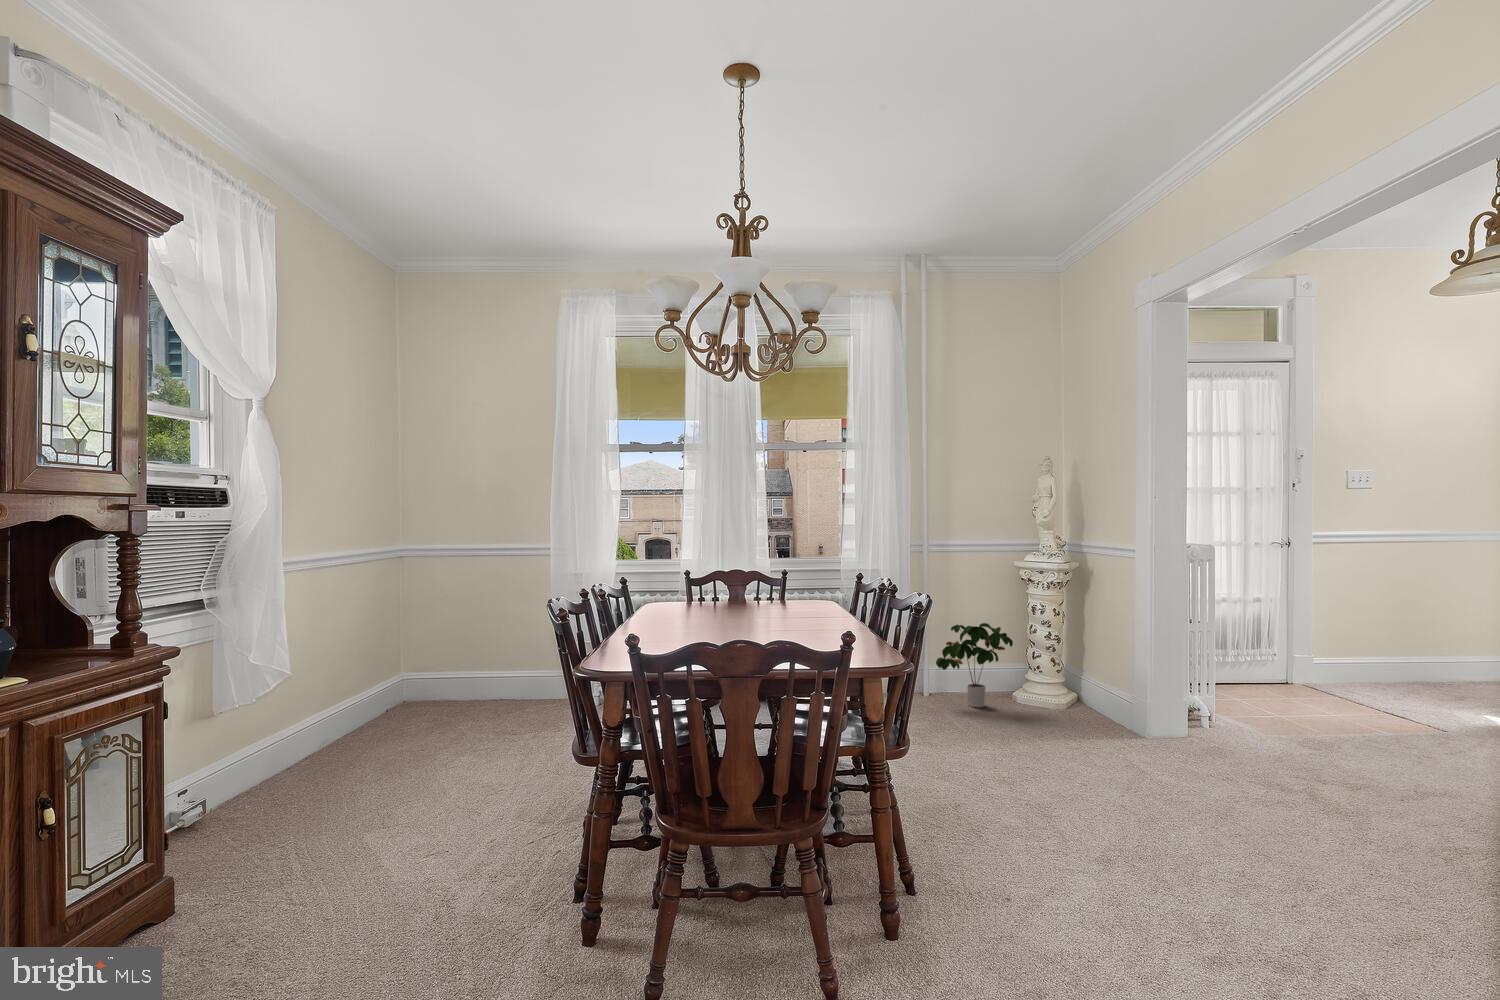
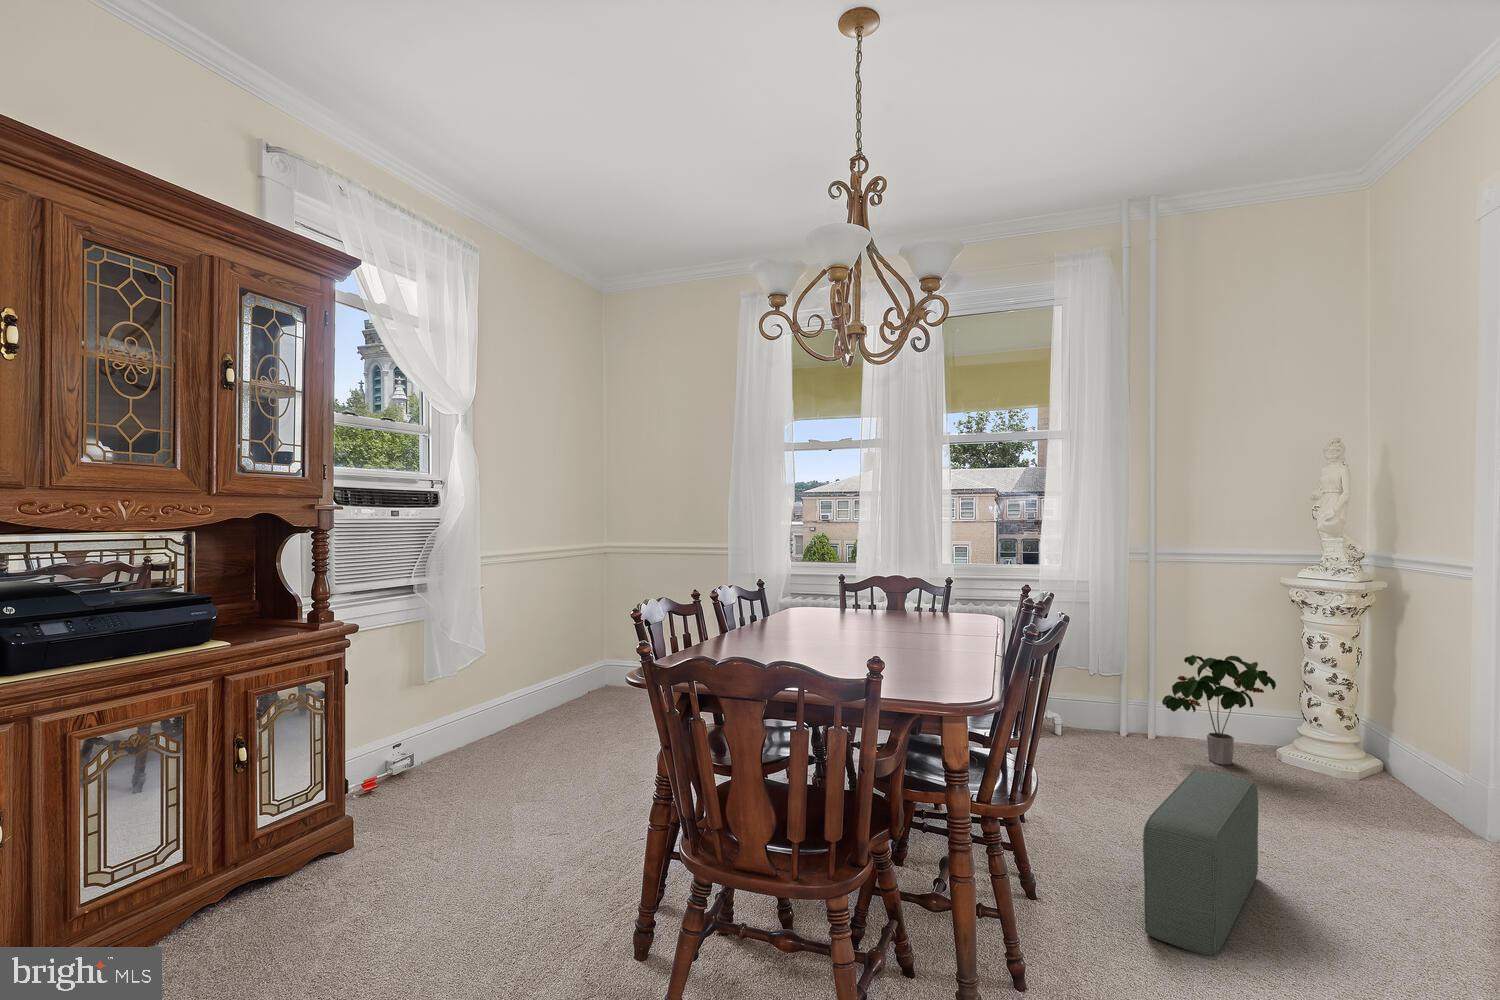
pouf: none [959,701,1020,817] -> present [1143,771,1258,957]

